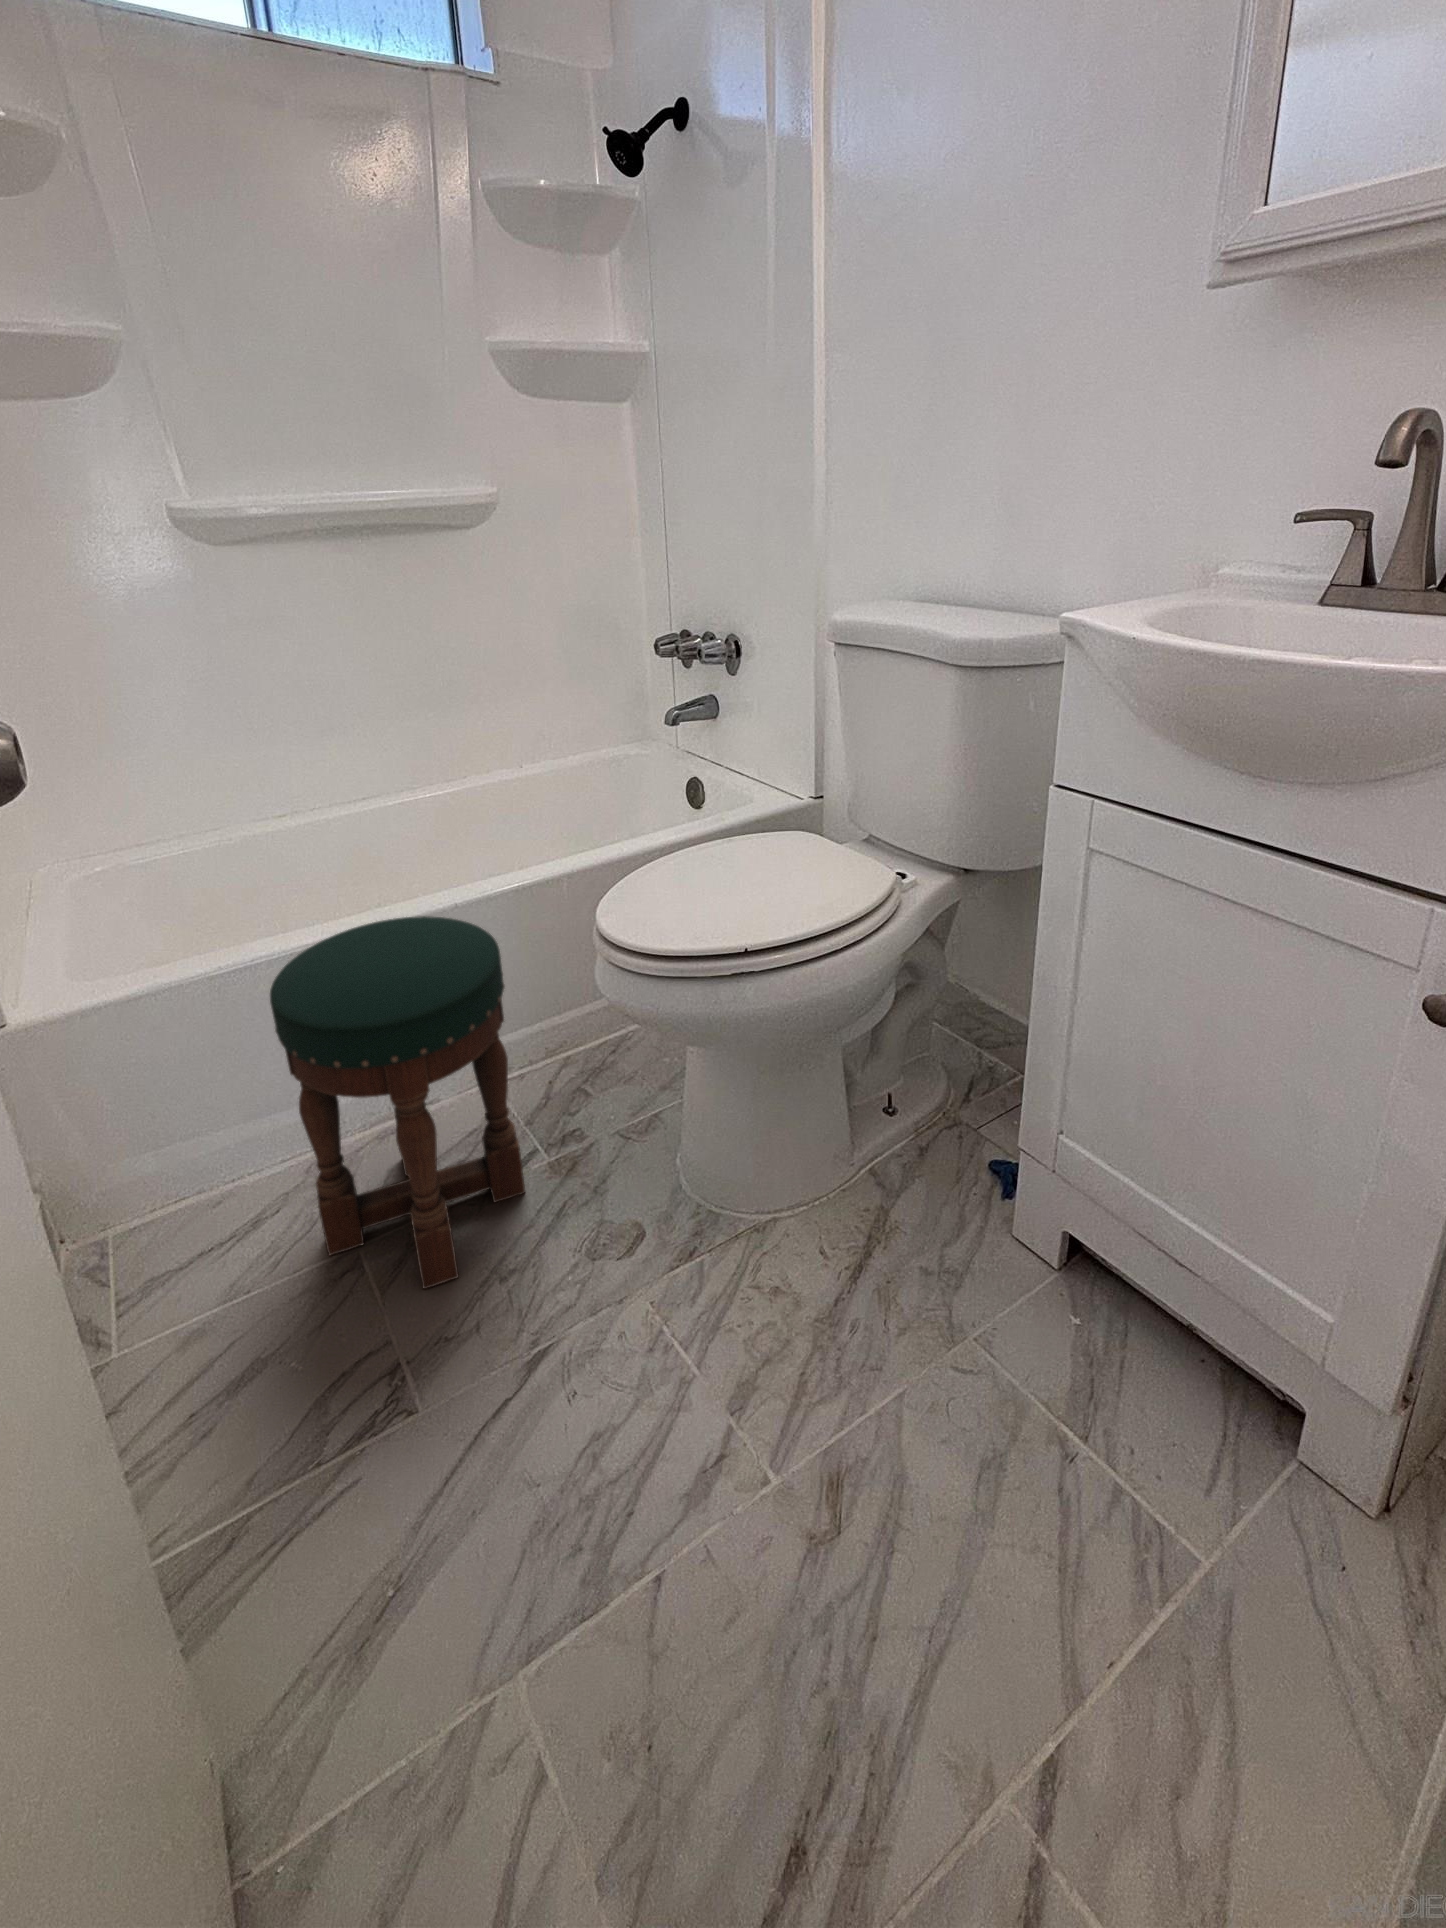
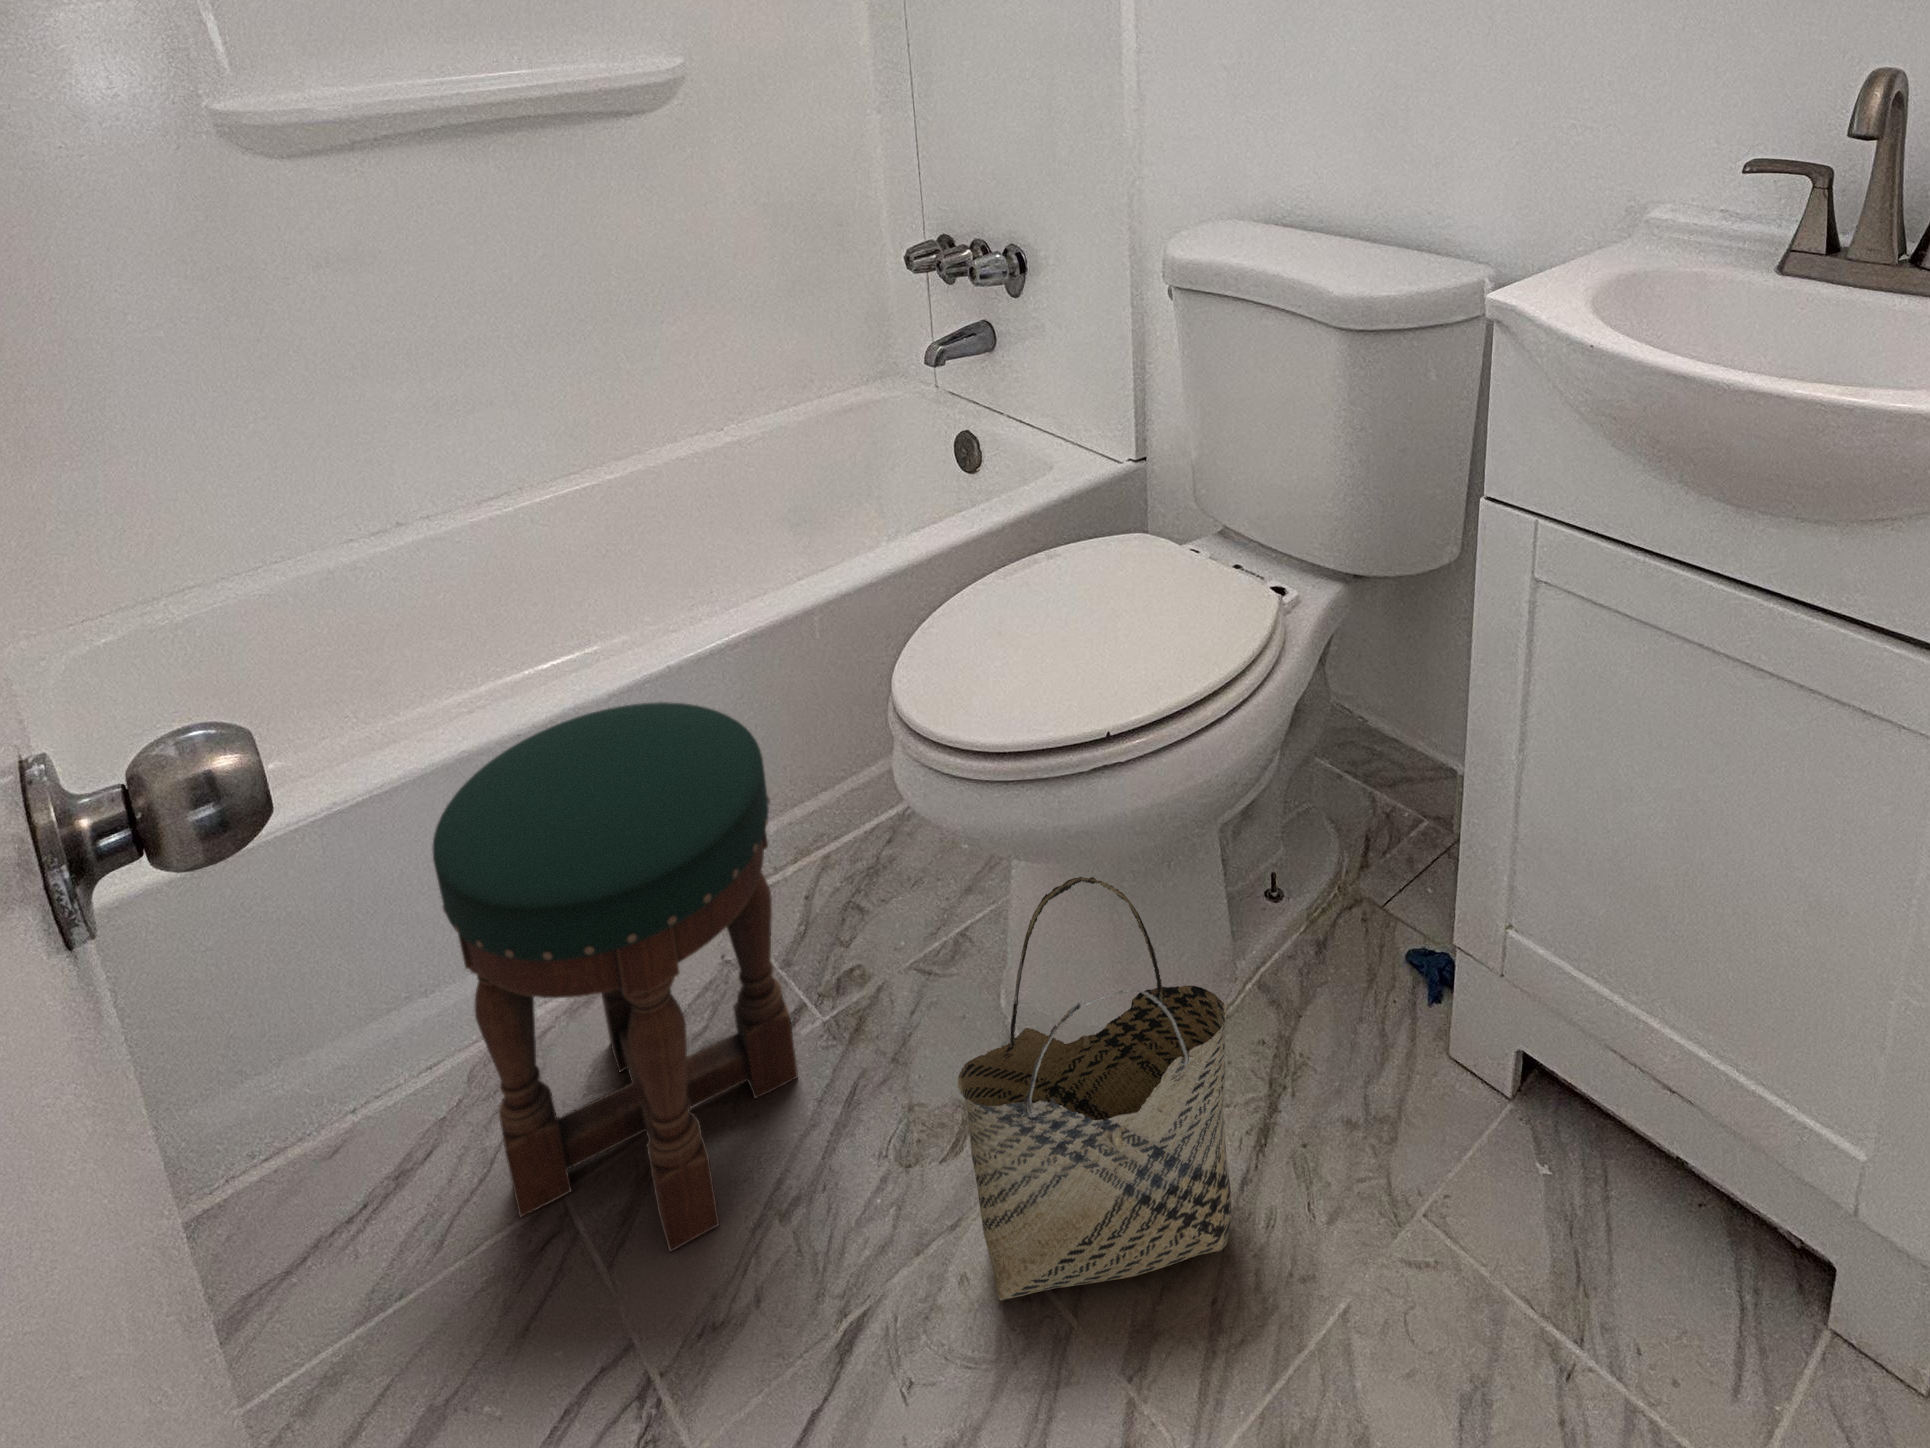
woven basket: none [618,1054,825,1349] -> present [958,877,1231,1301]

